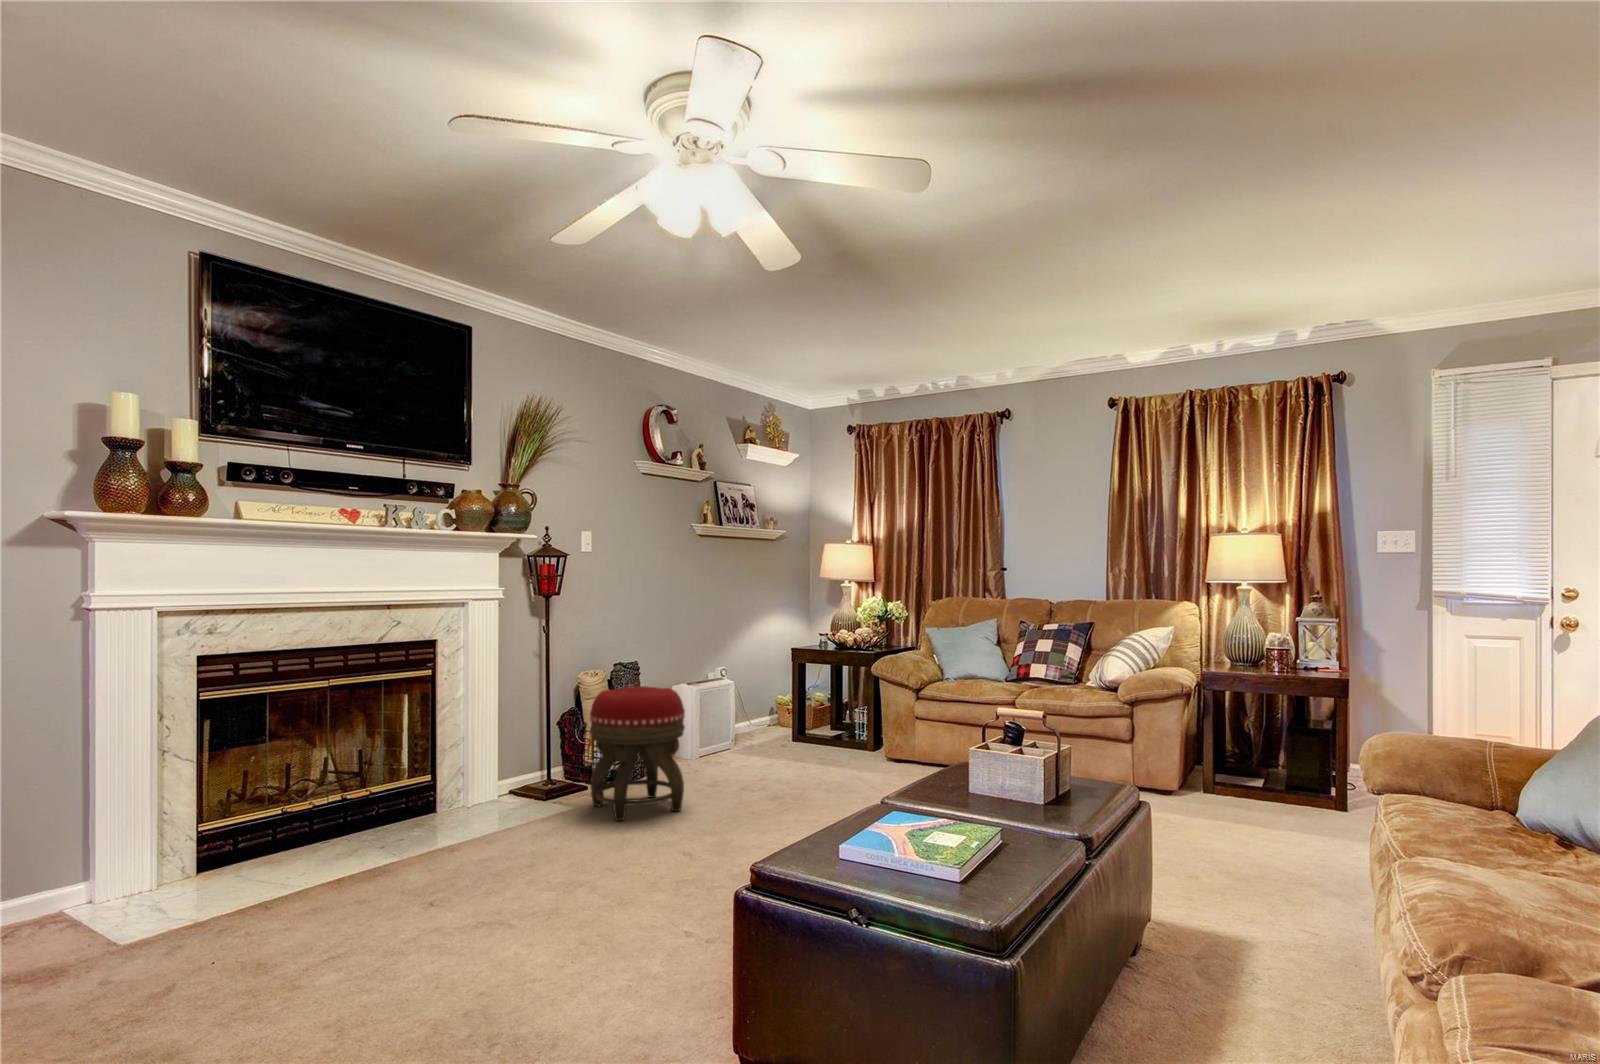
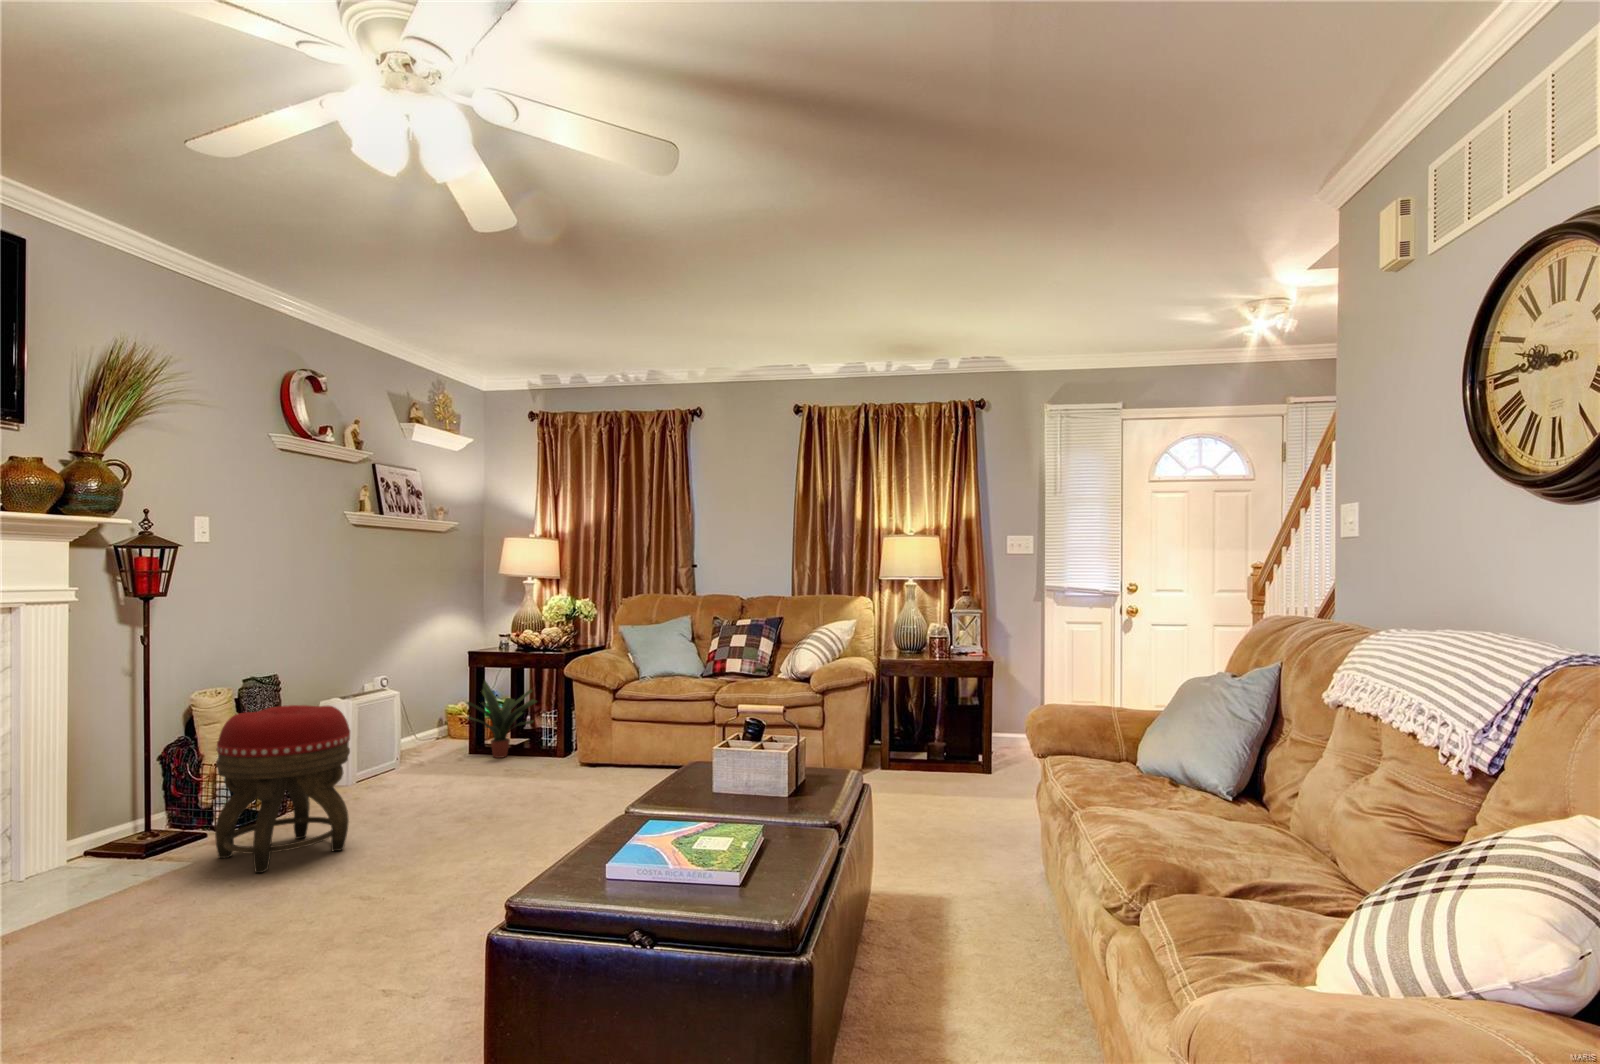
potted plant: none [789,673,852,747] -> present [467,681,537,758]

